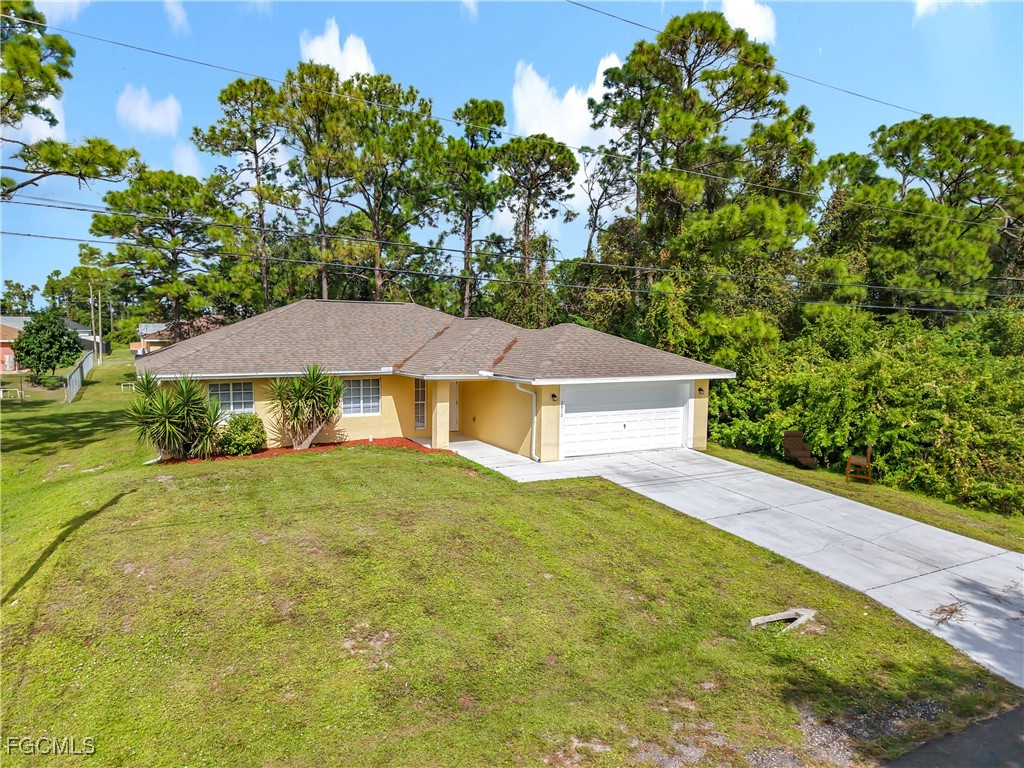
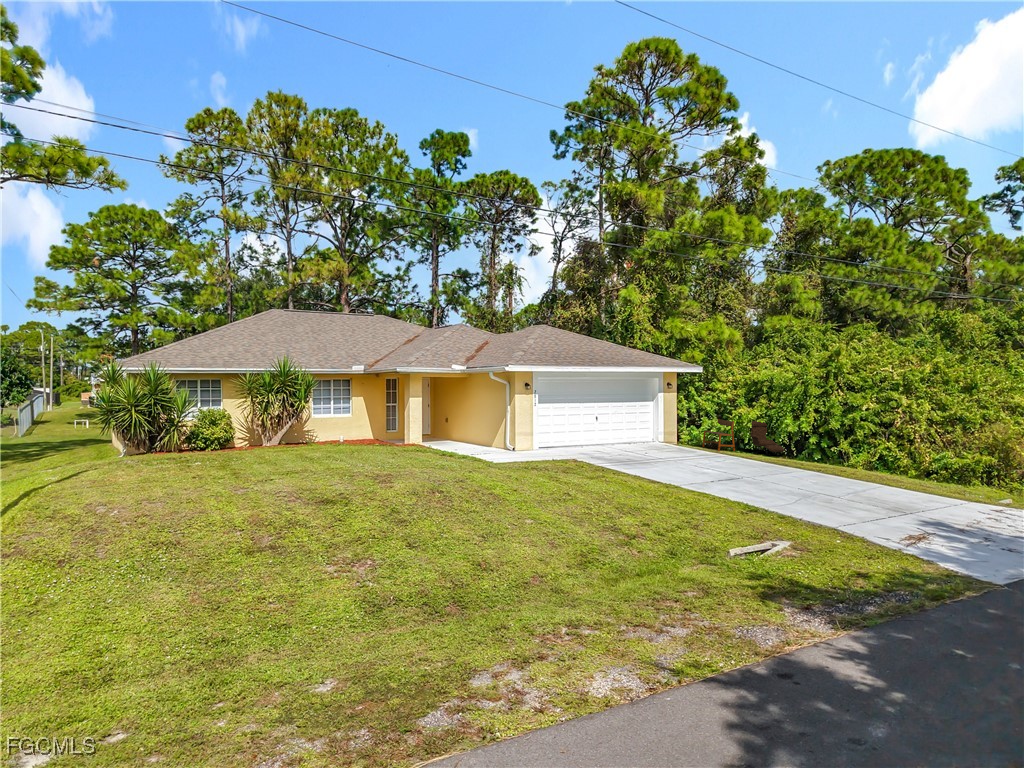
bench: present [846,444,872,484] -> present [702,419,735,451]

